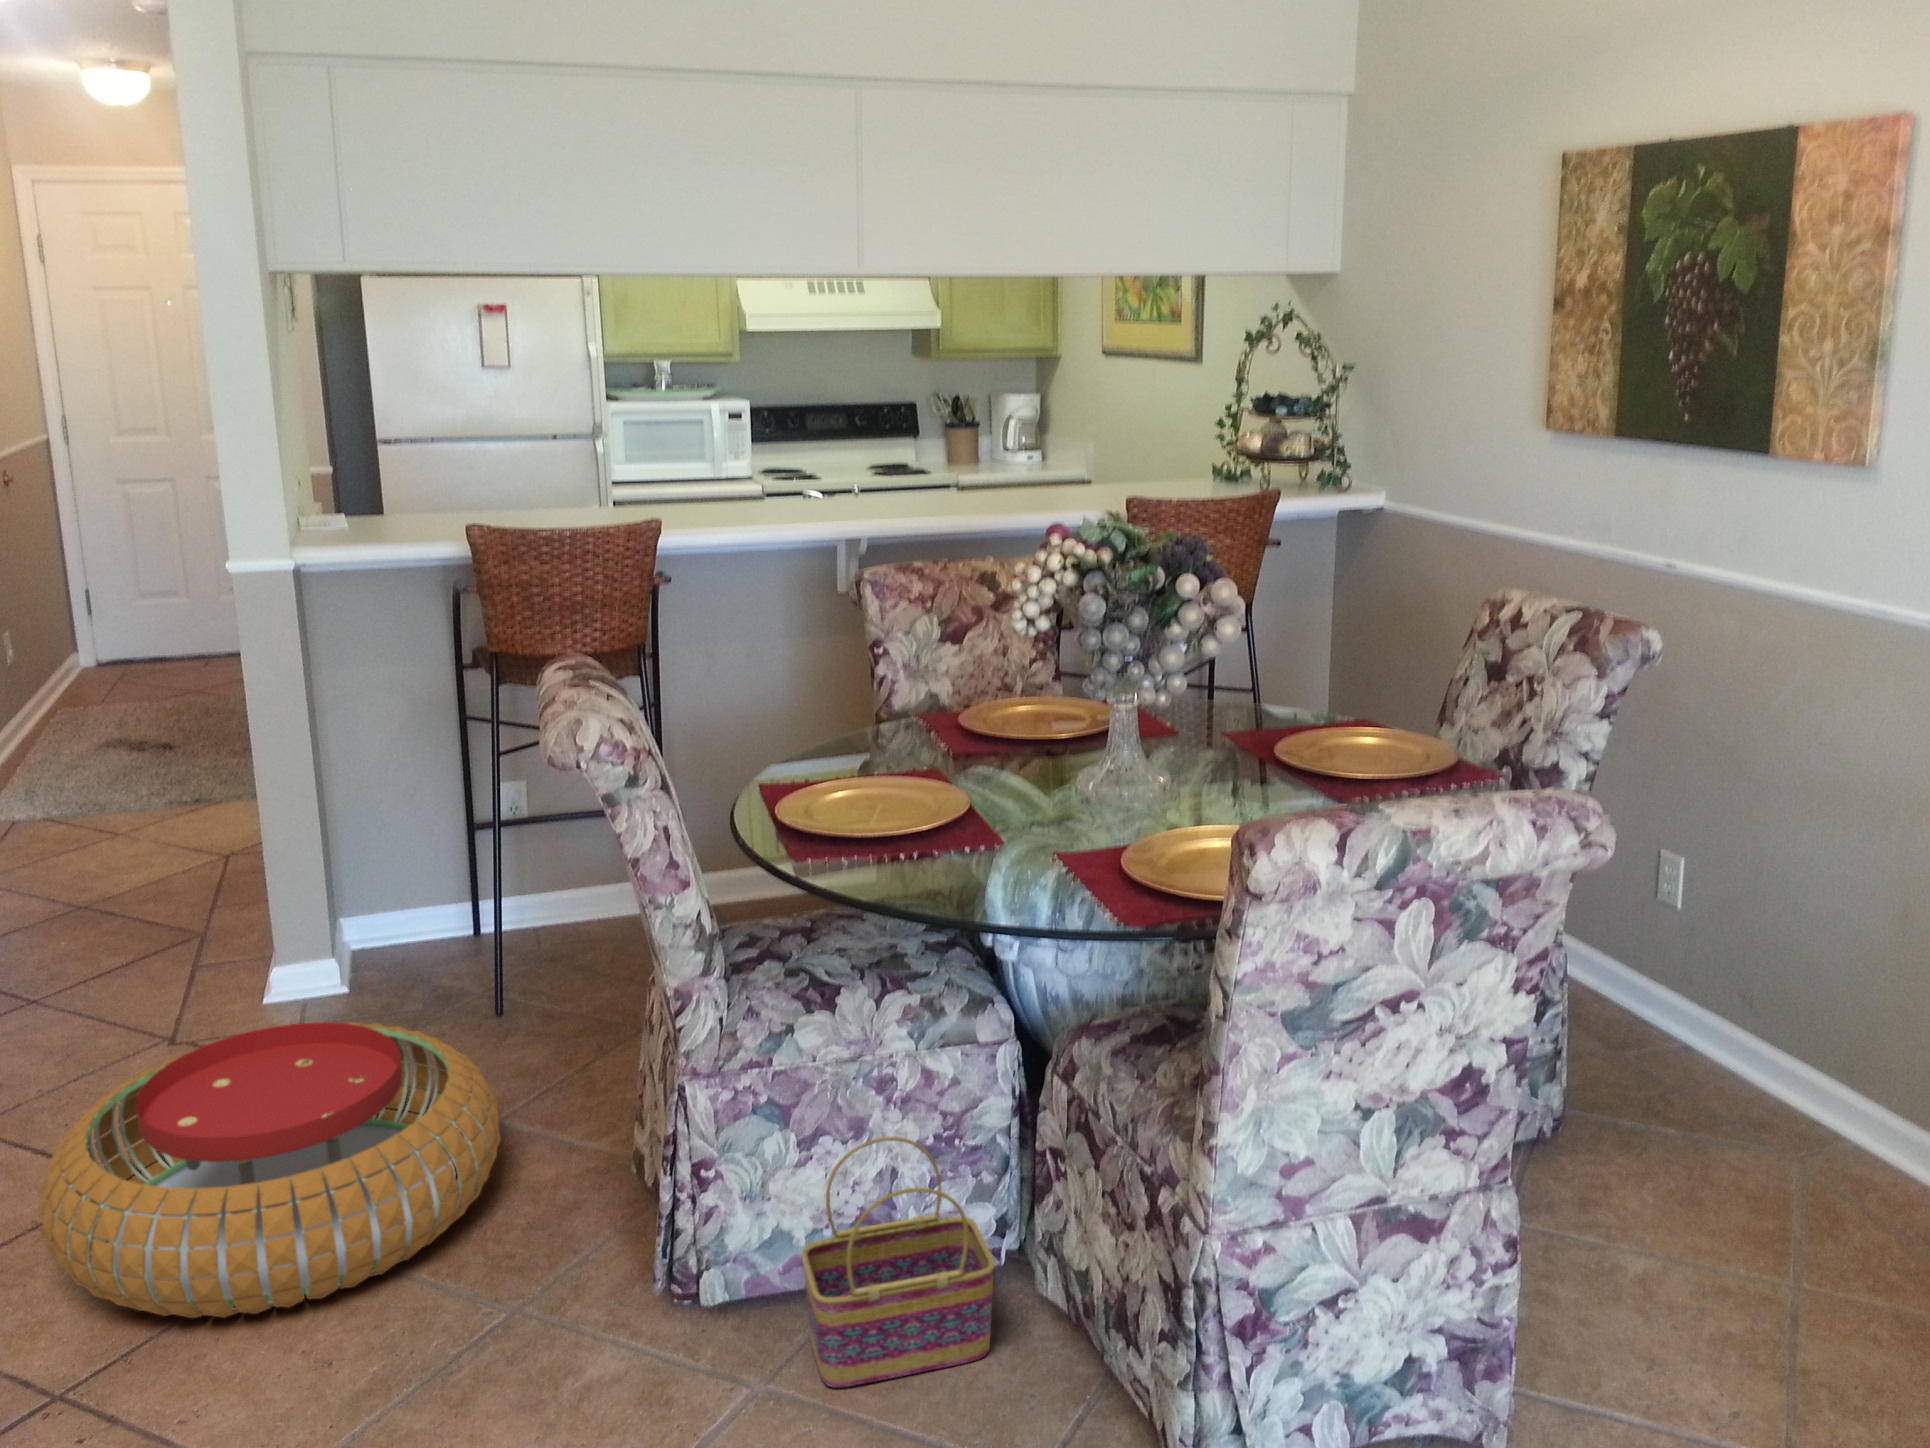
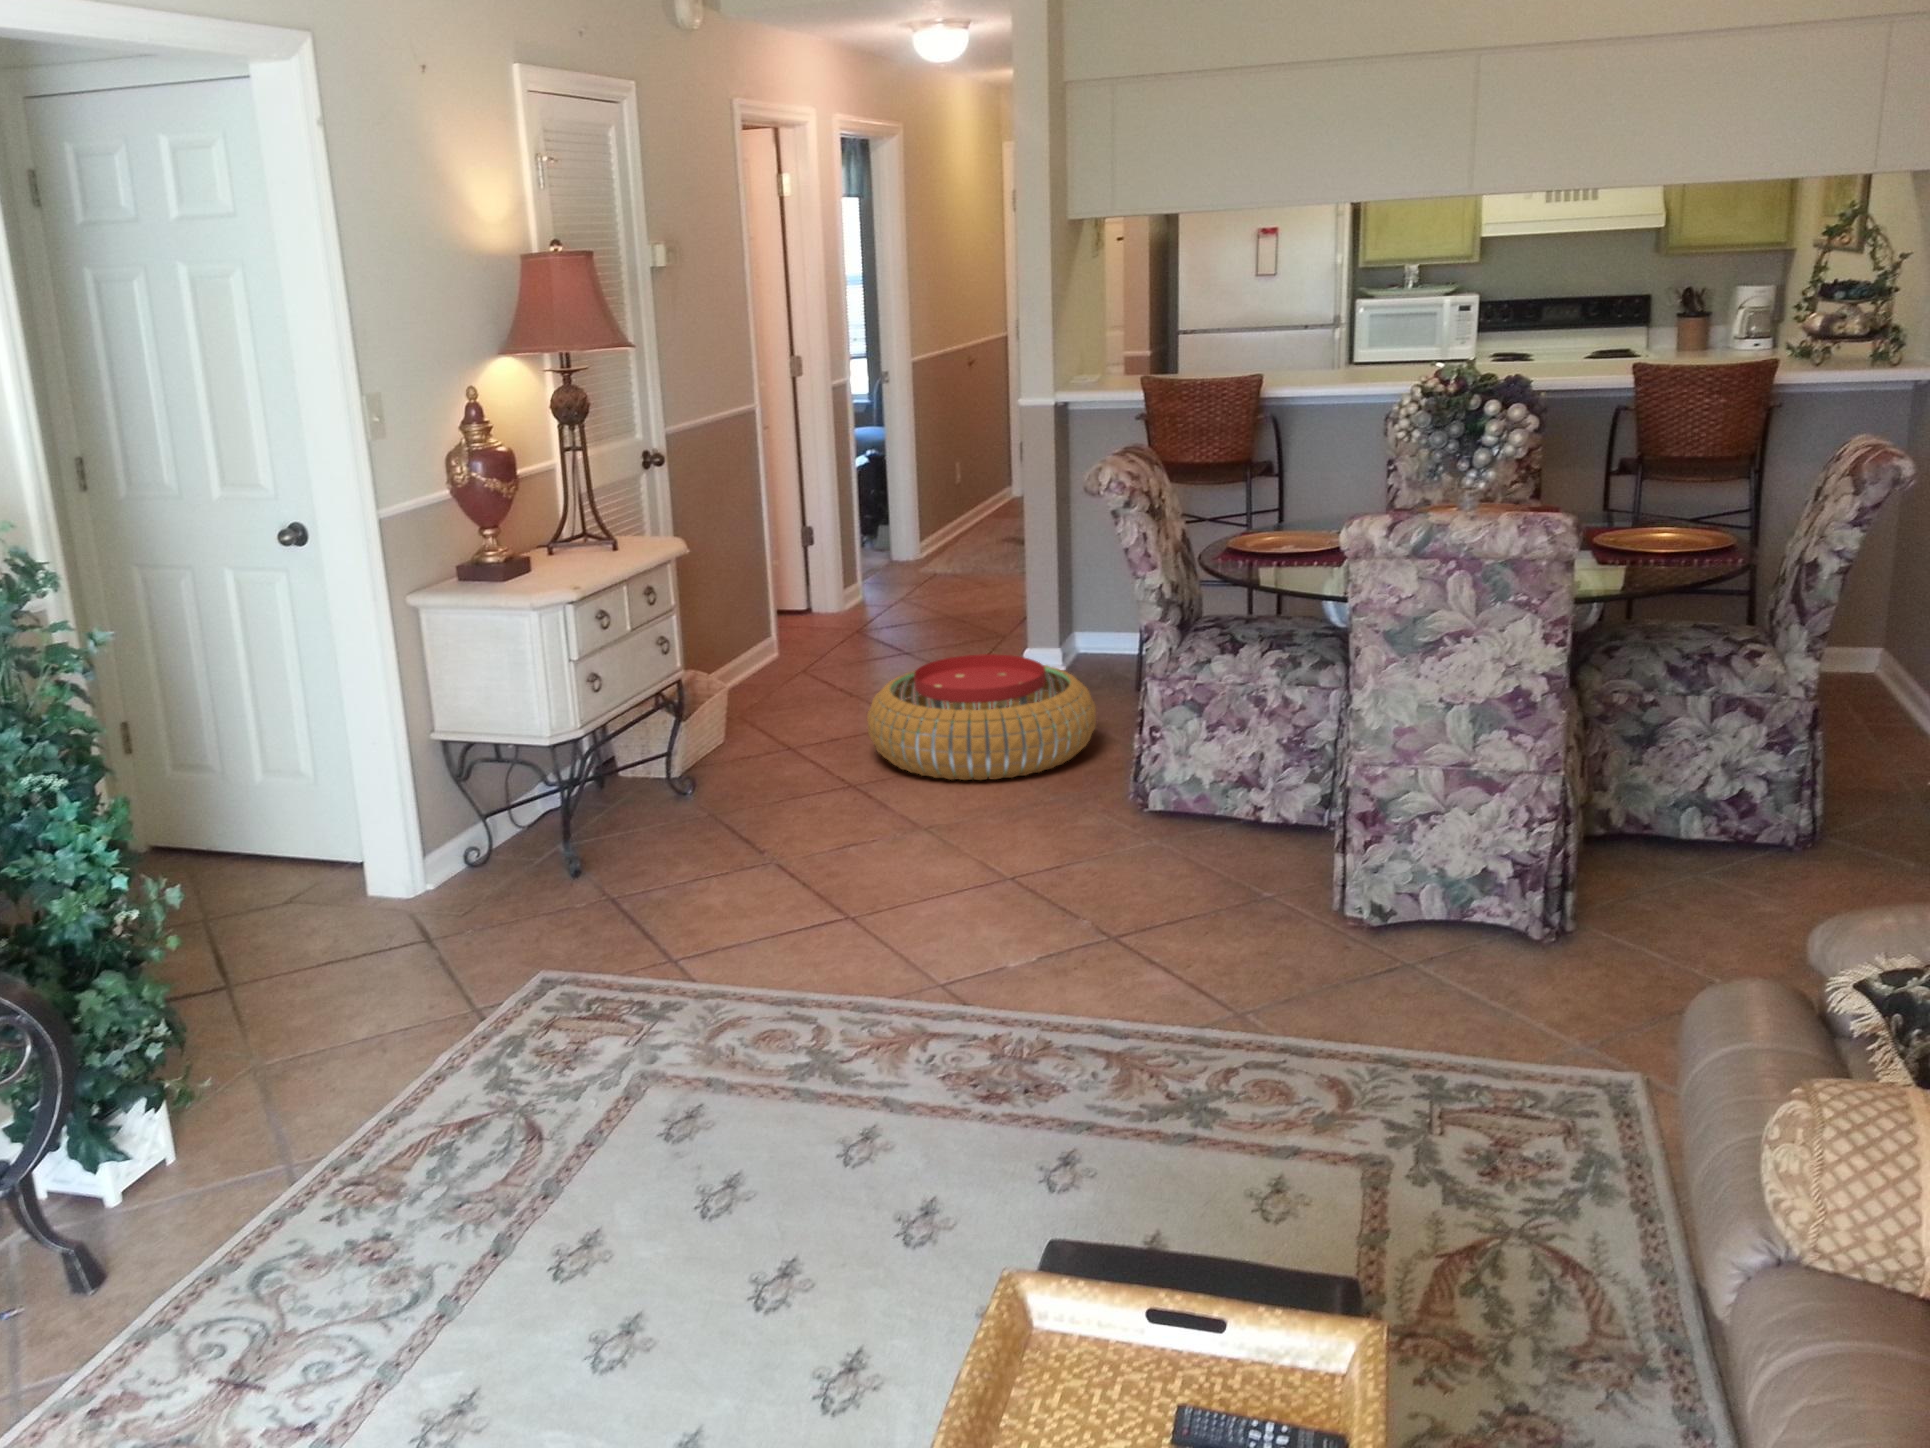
basket: present [801,1137,995,1387] -> none [1188,726,1301,860]

